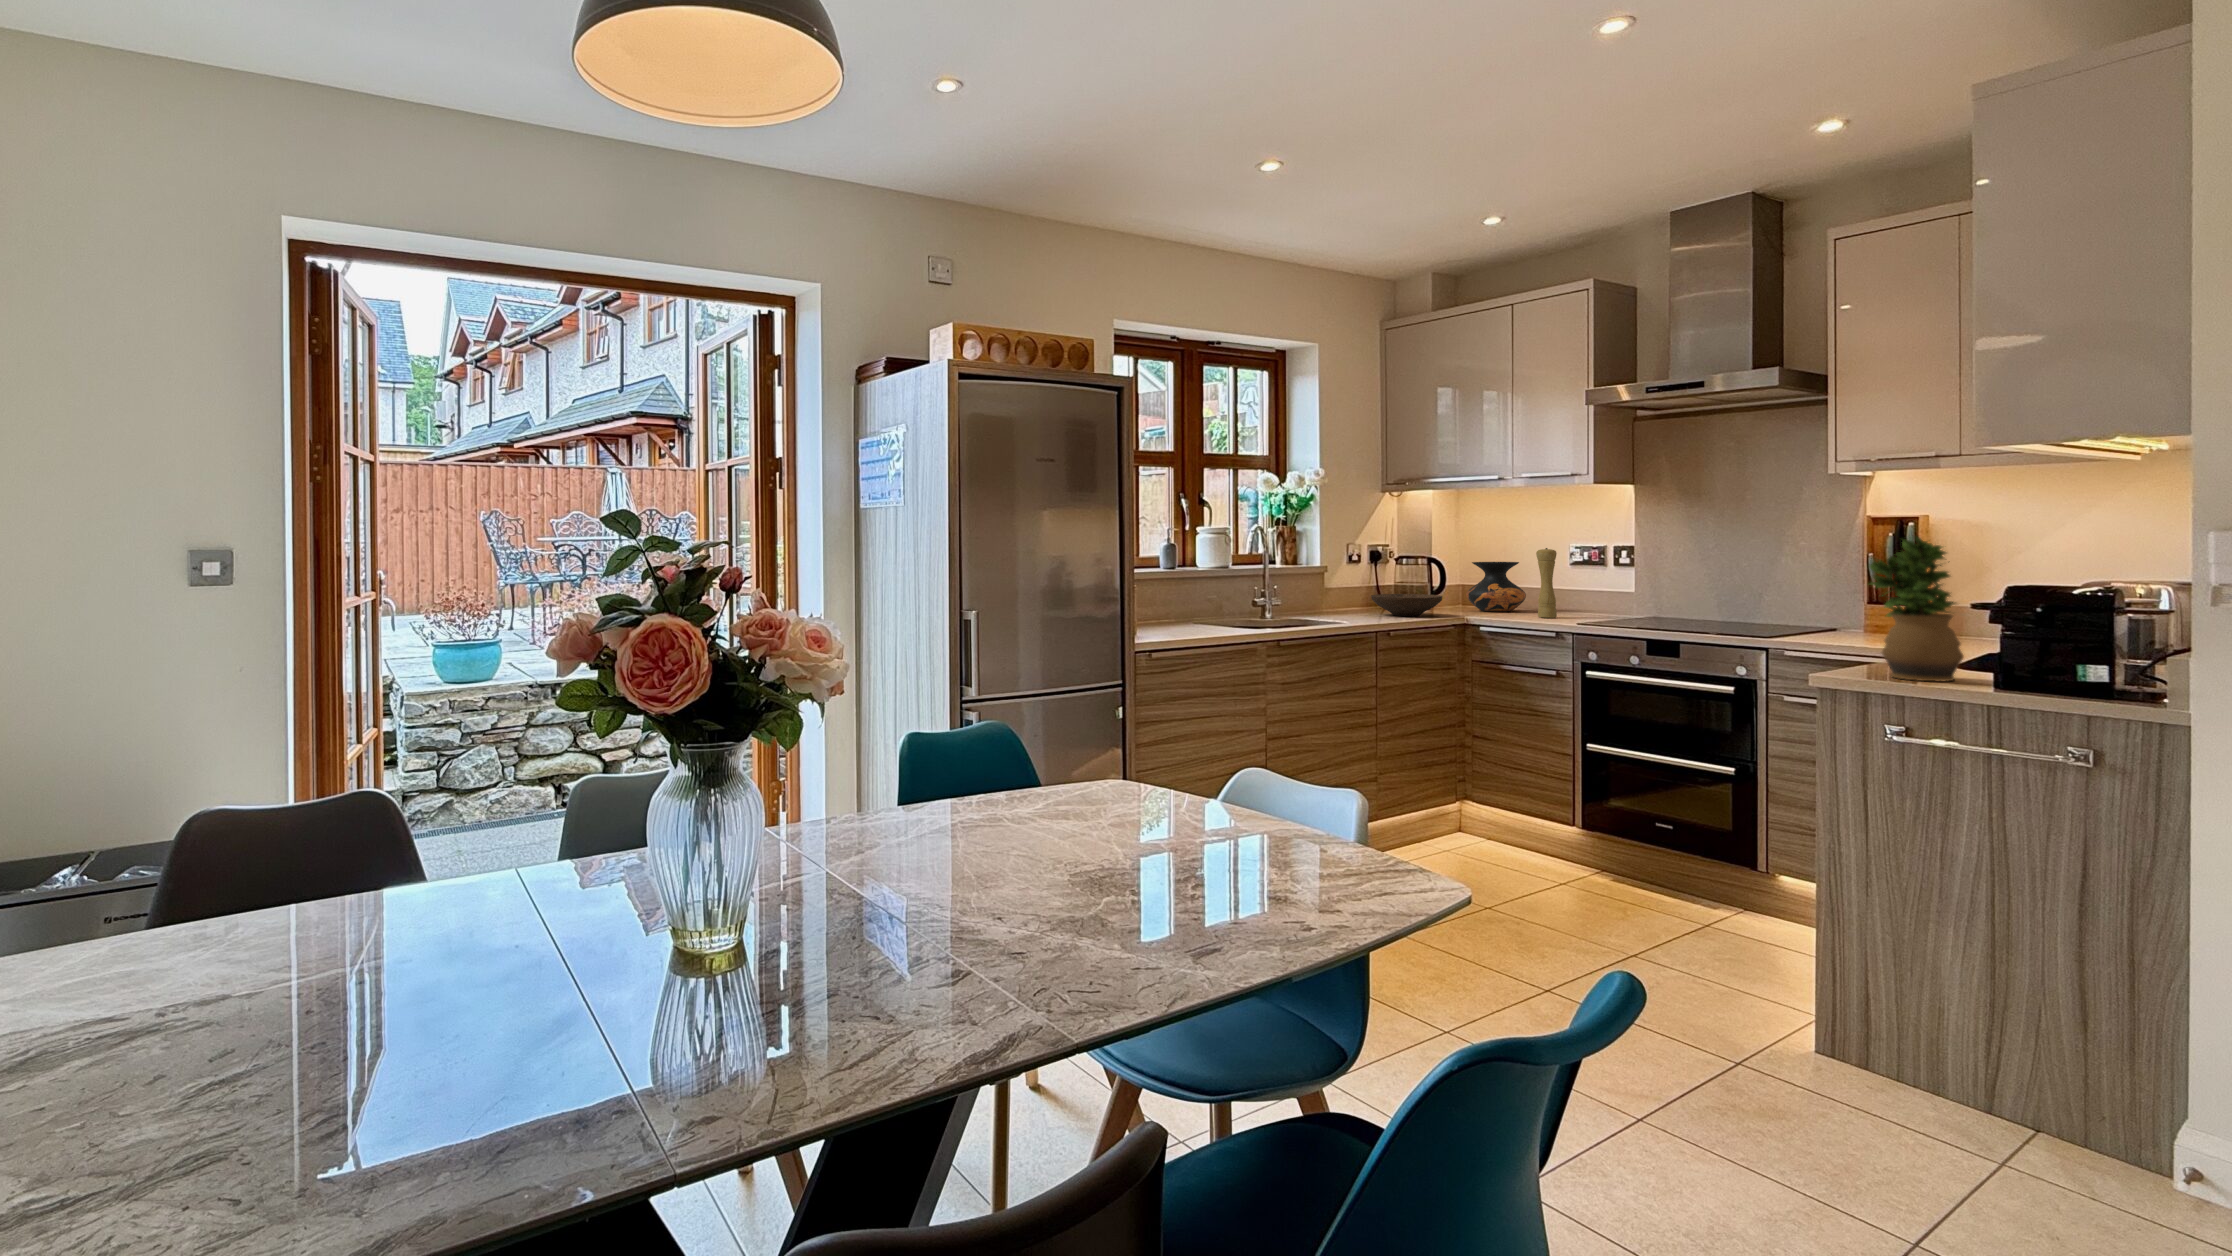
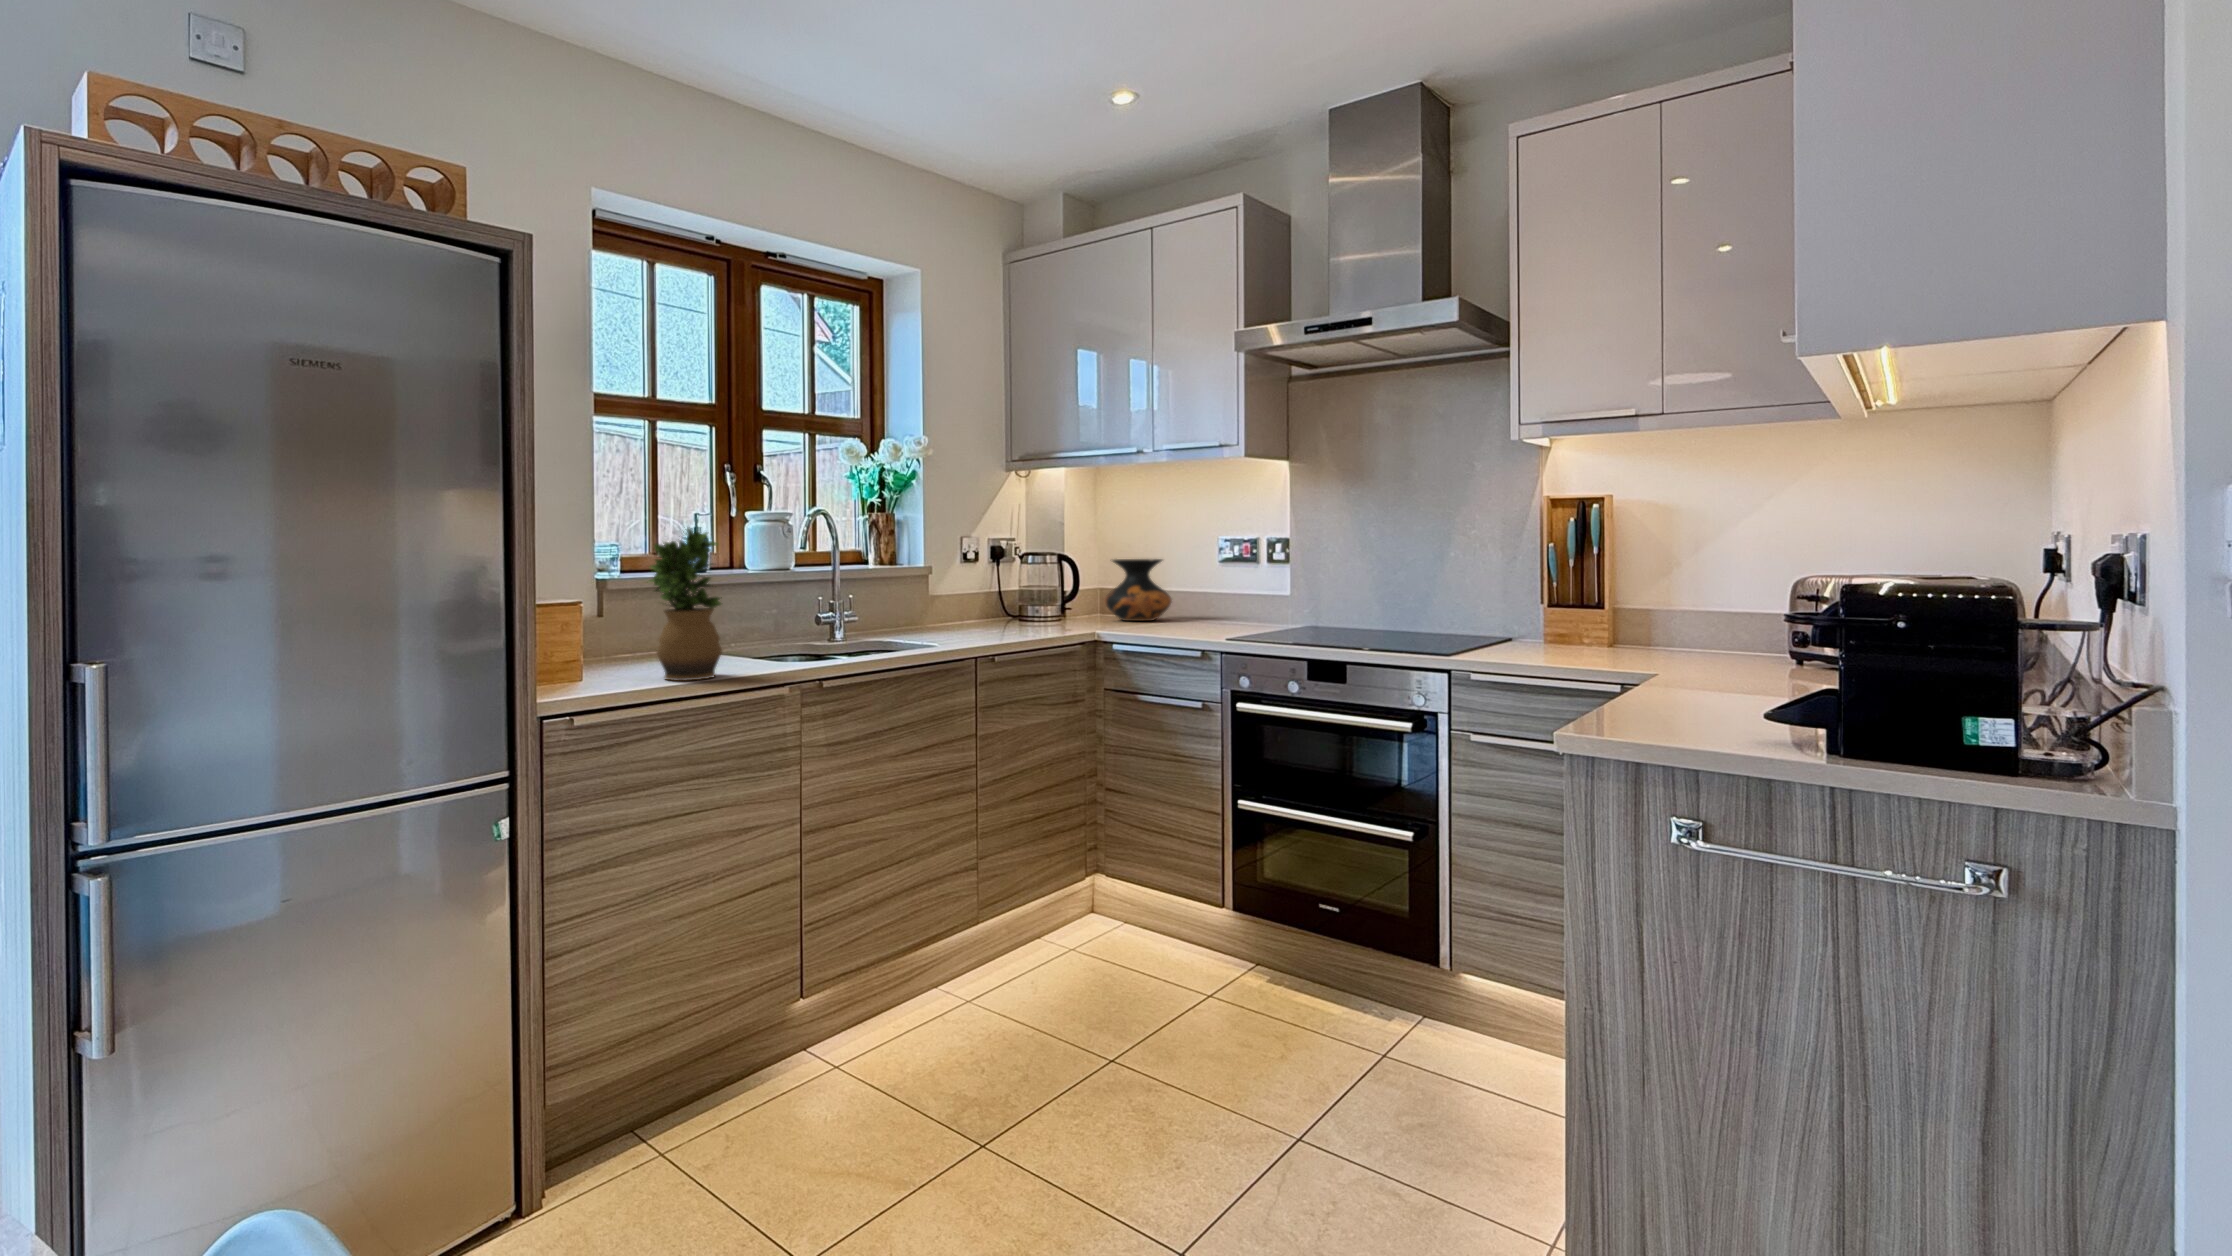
potted plant: present [1870,537,1964,681] -> present [650,528,722,681]
pepper mill: present [1536,548,1557,618] -> none [1180,540,1204,629]
wooden bowl: present [1371,594,1442,616] -> none [985,601,1071,631]

